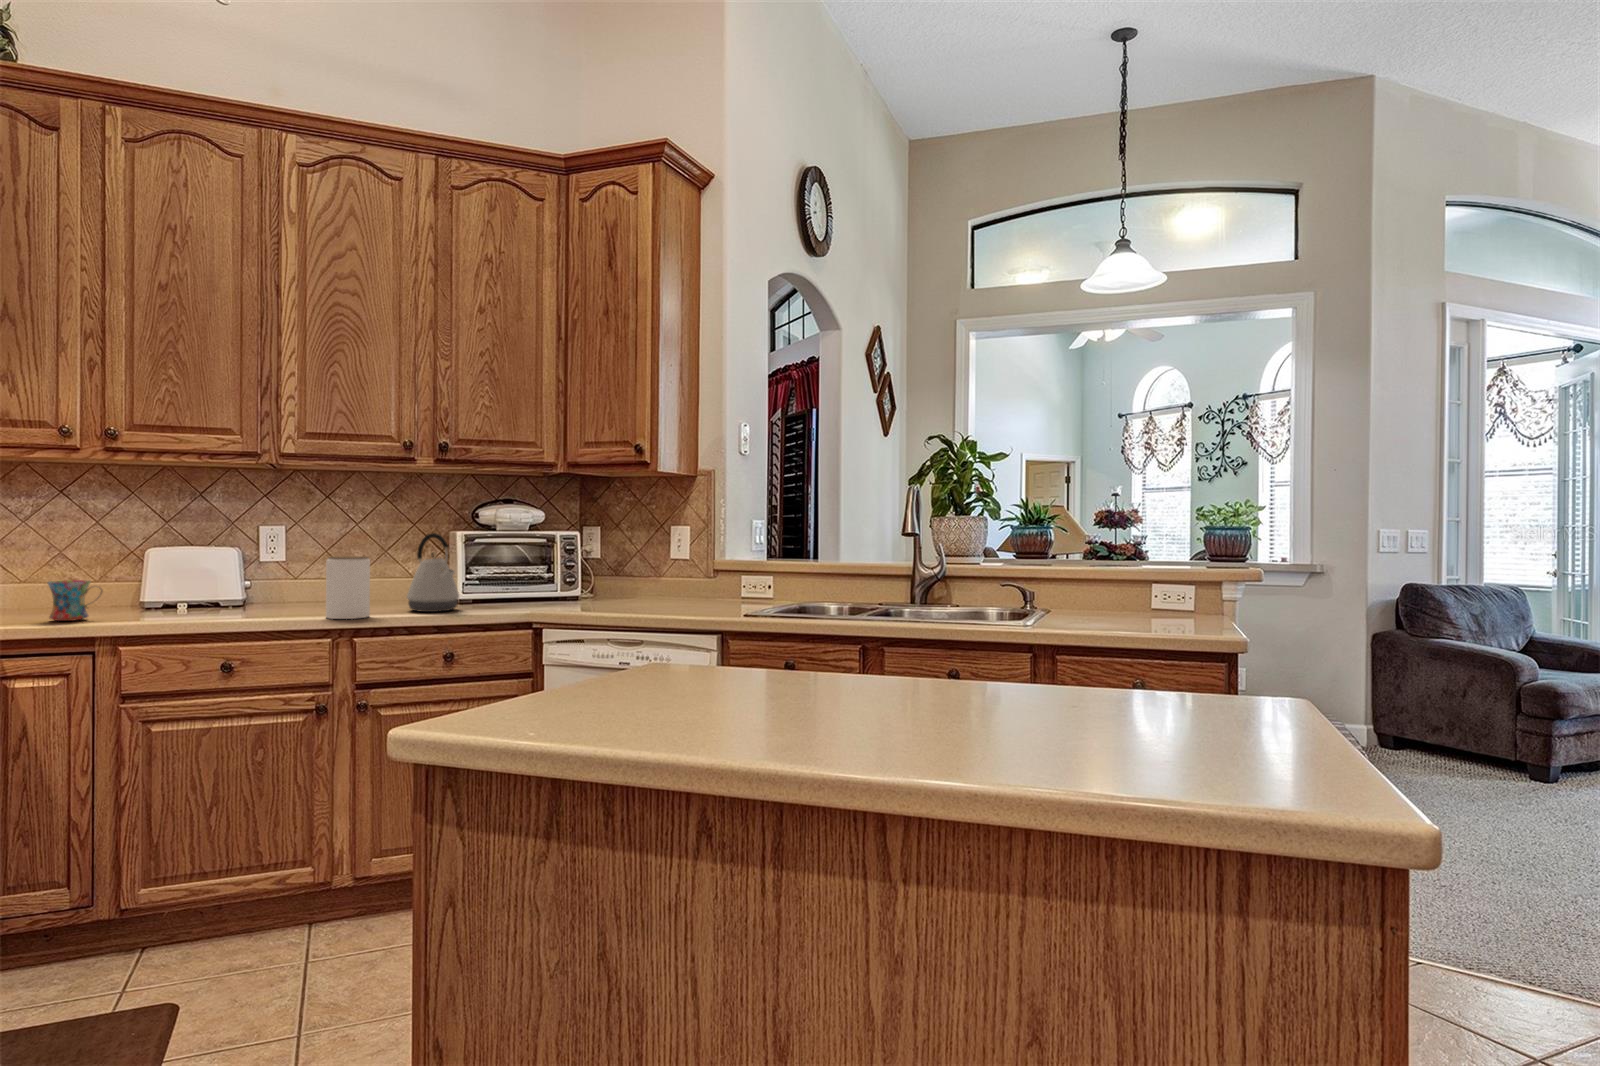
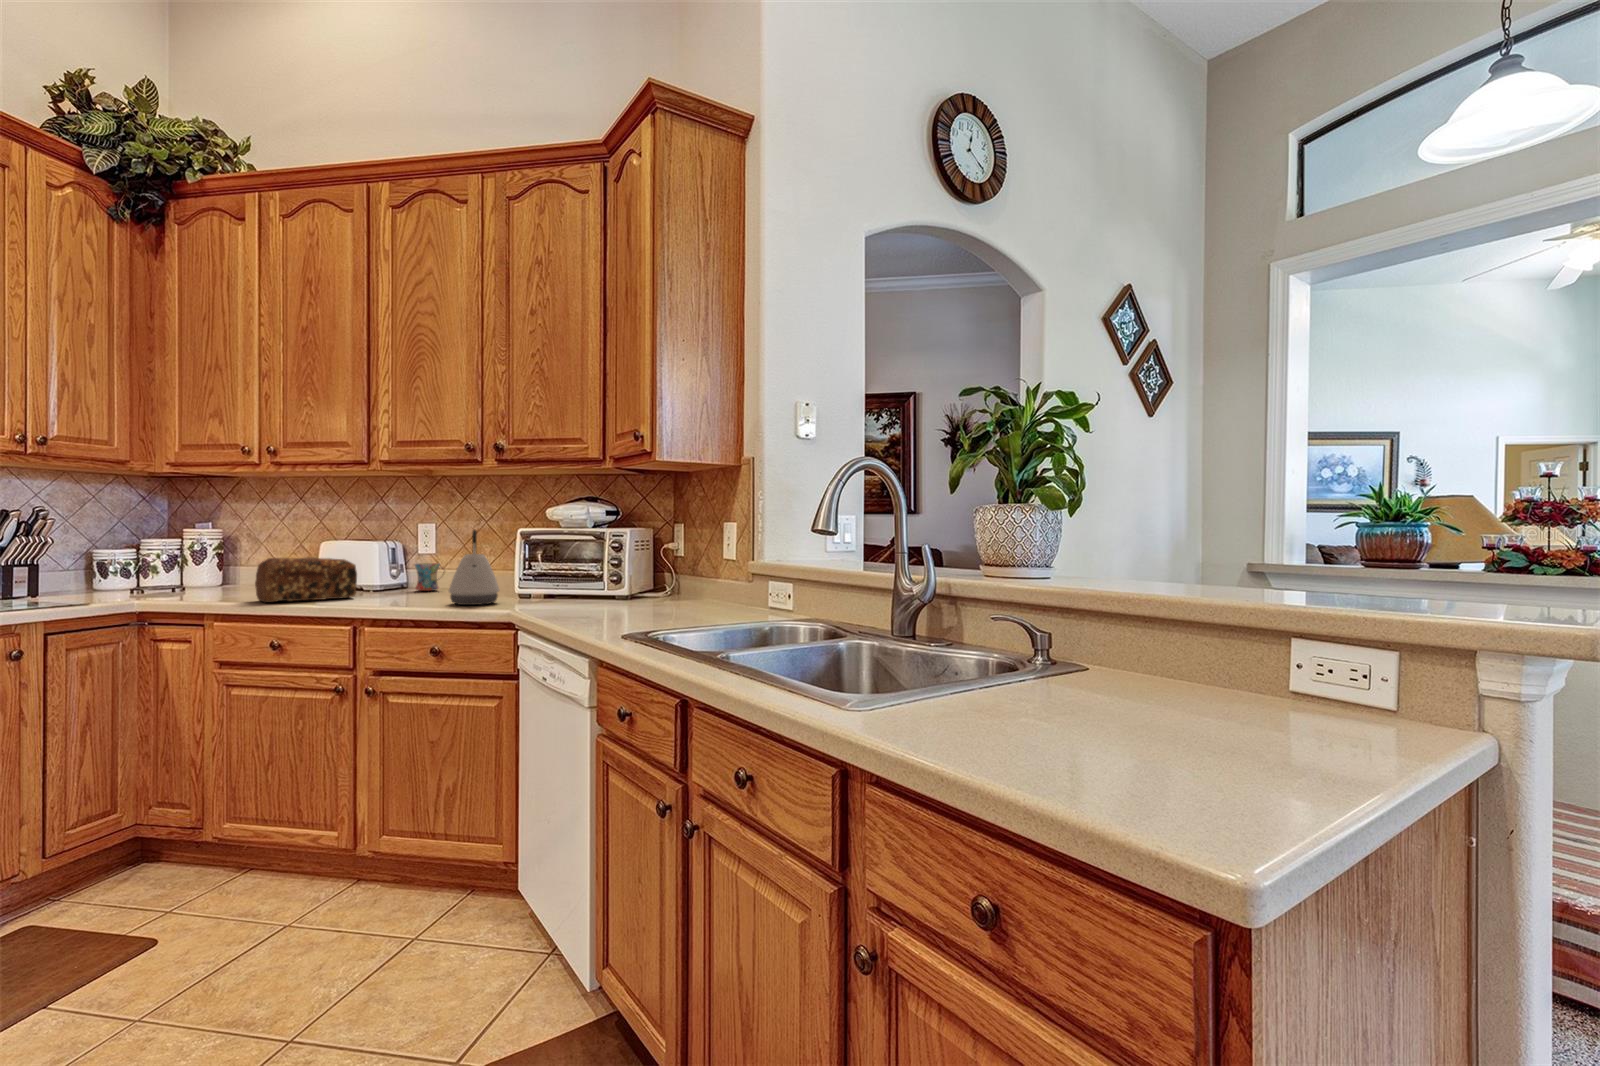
jar: present [326,556,370,619] -> none [361,550,403,608]
bread loaf: none [142,566,262,621] -> present [255,557,357,602]
mug: present [47,580,103,621] -> present [415,563,445,591]

